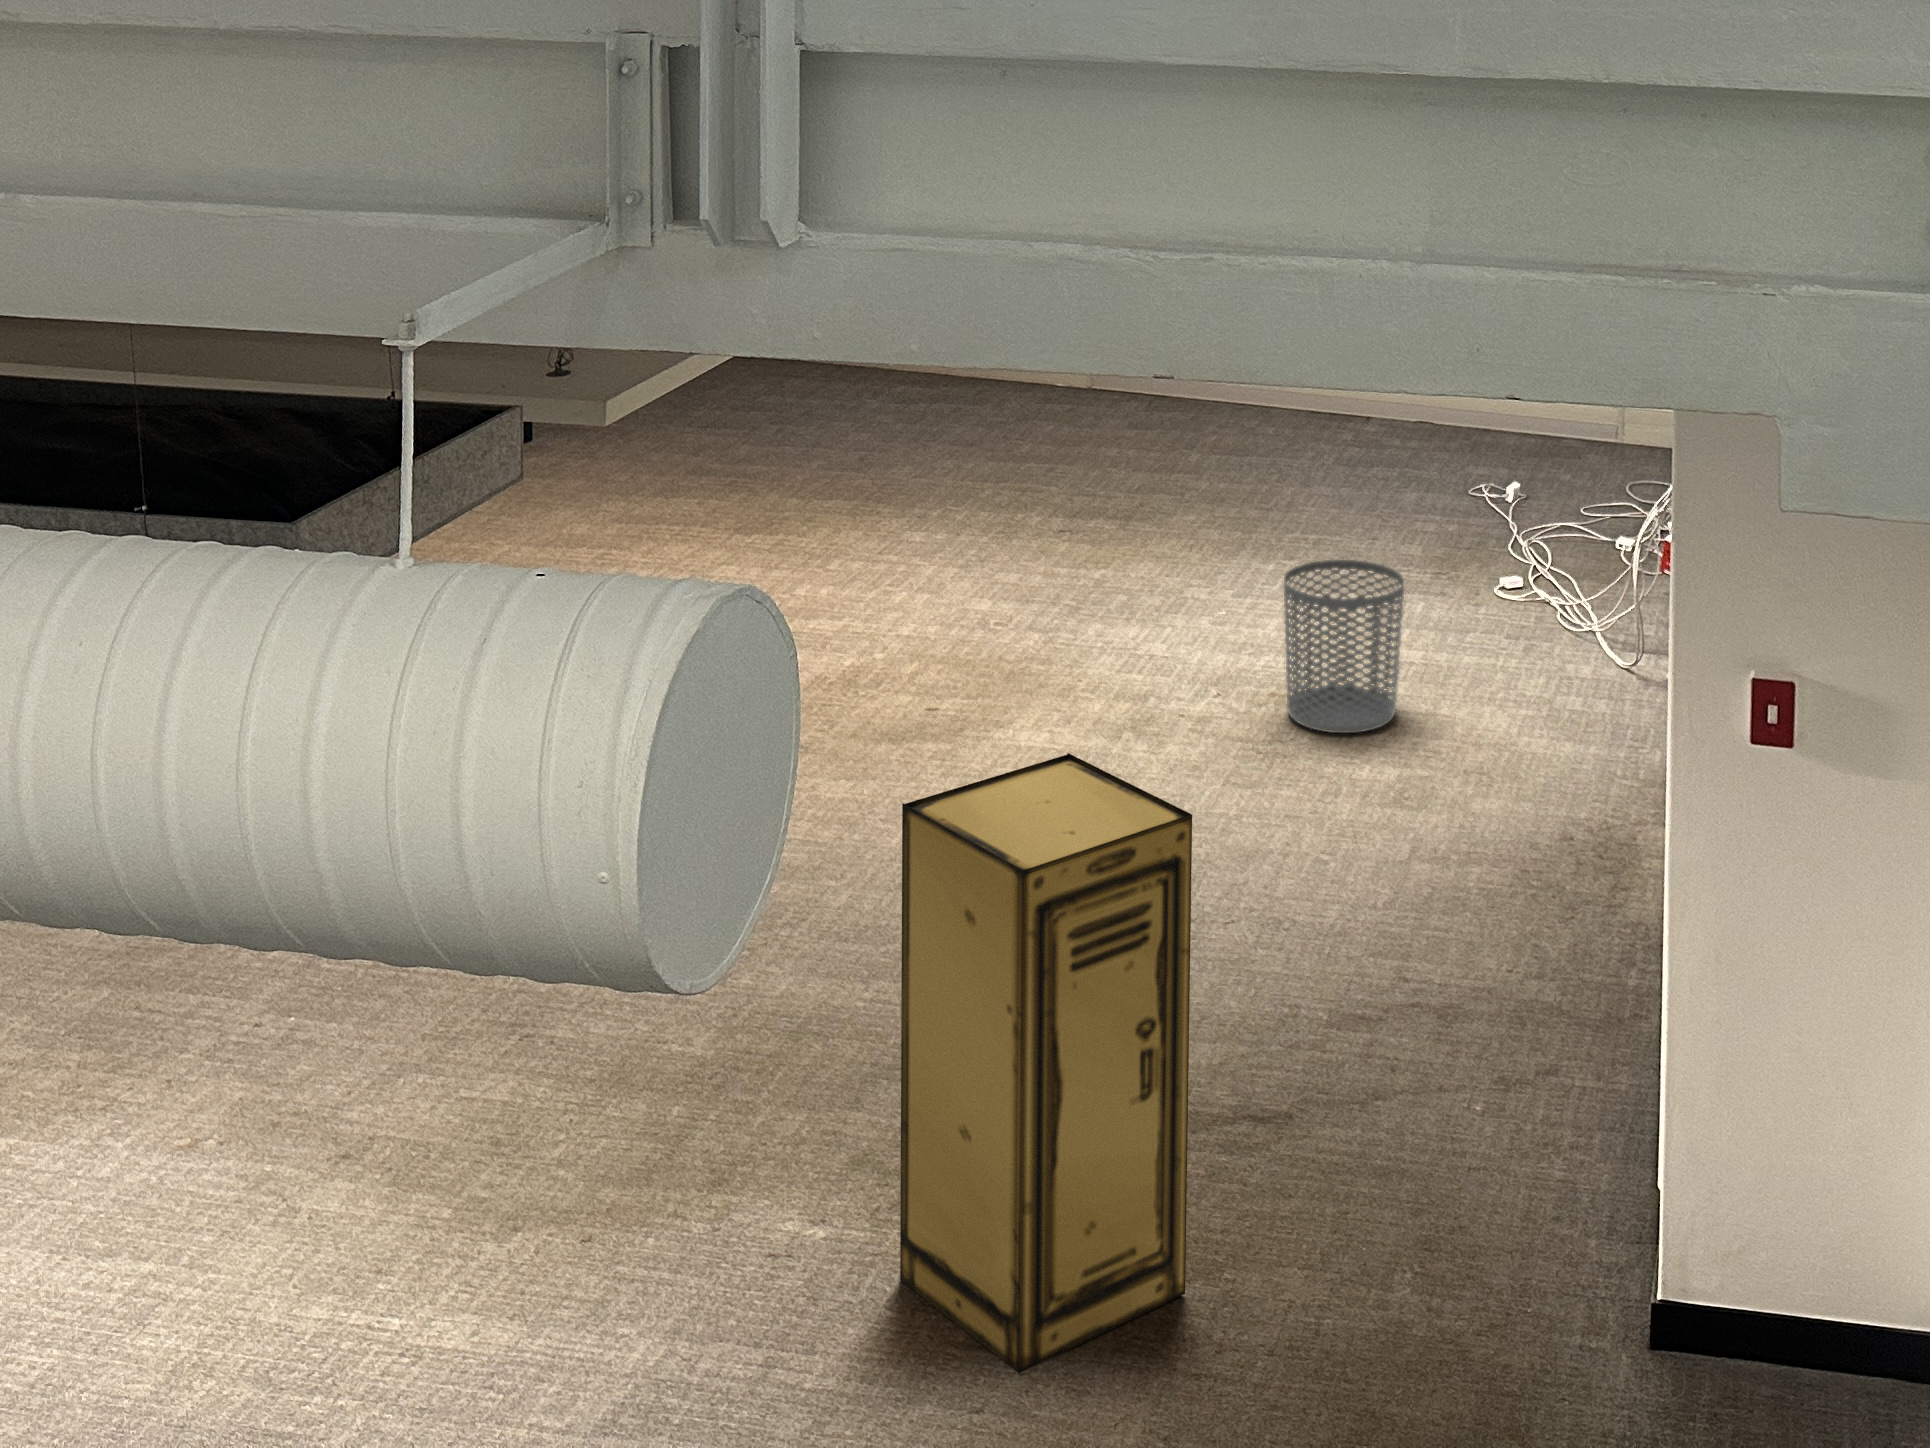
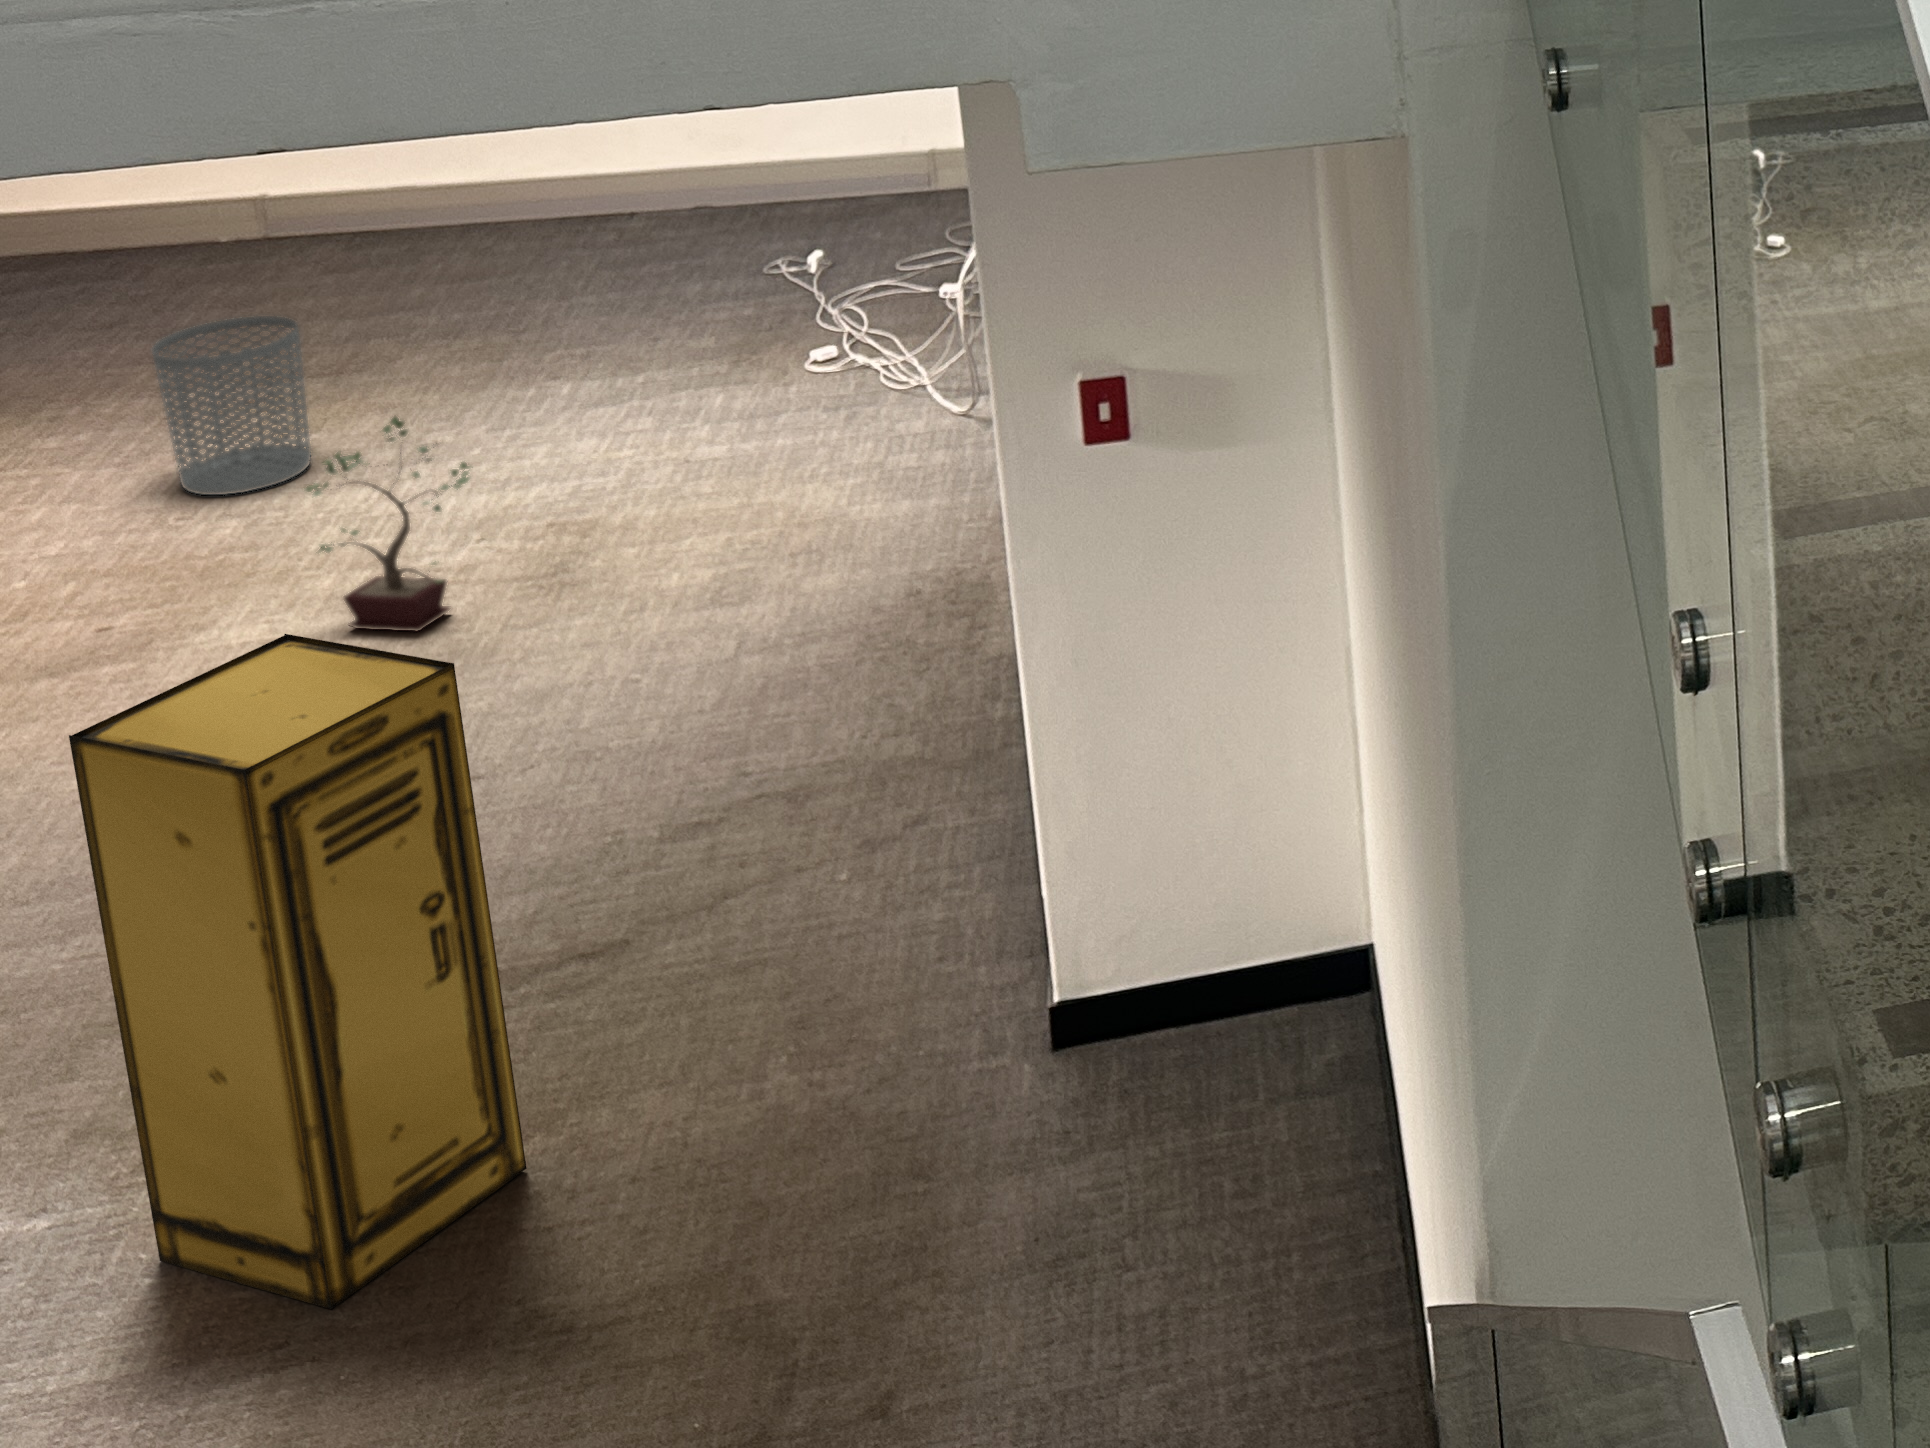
waste bin: present [1284,560,1404,733] -> present [152,316,311,495]
potted plant: none [1093,565,1225,761] -> present [306,417,469,631]

